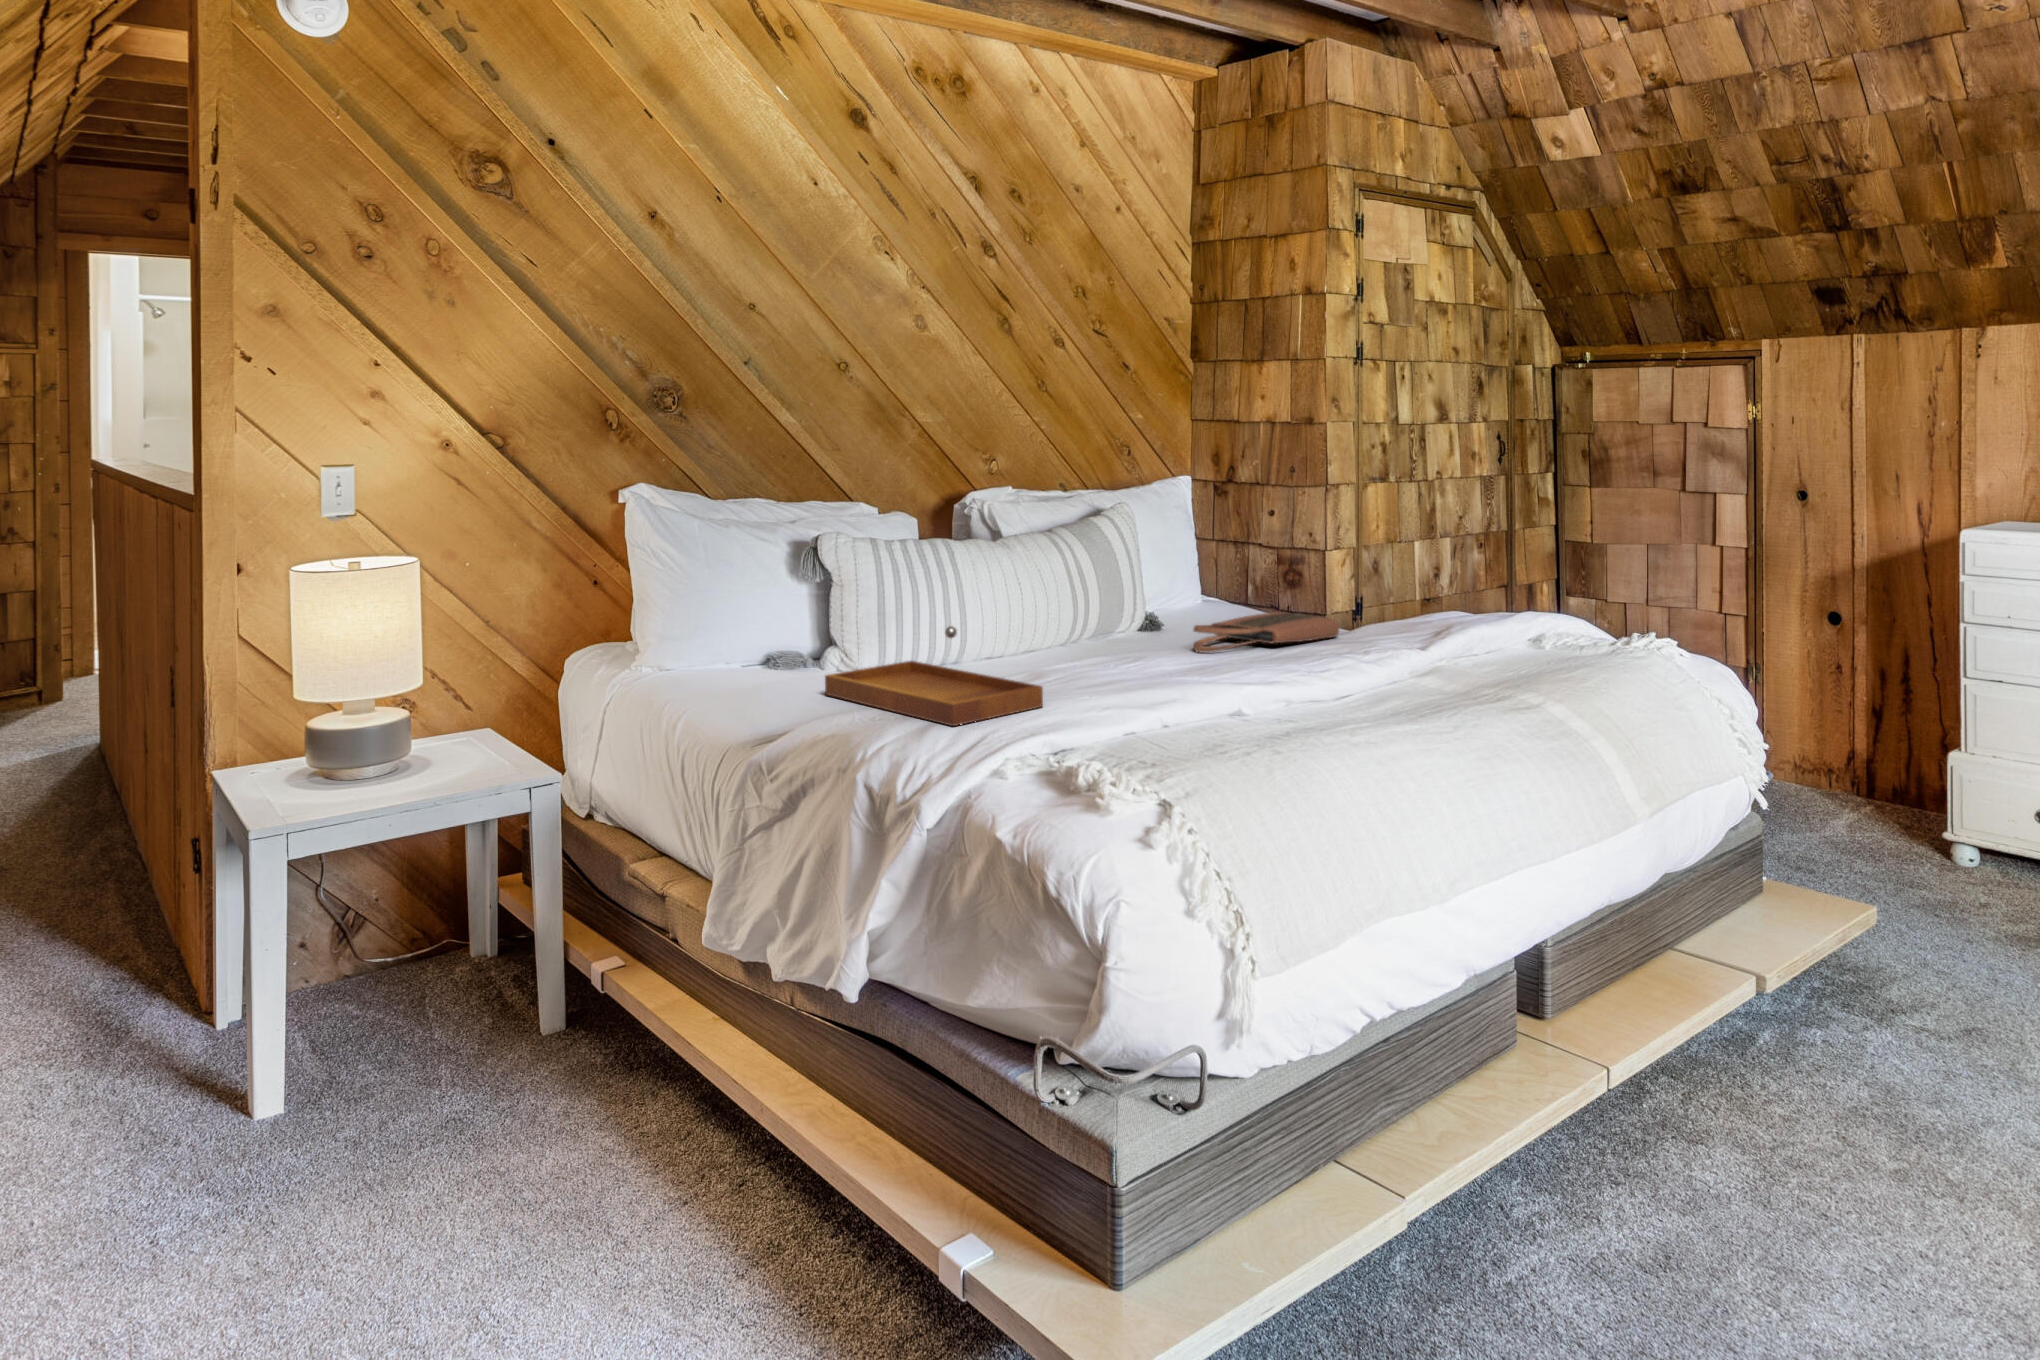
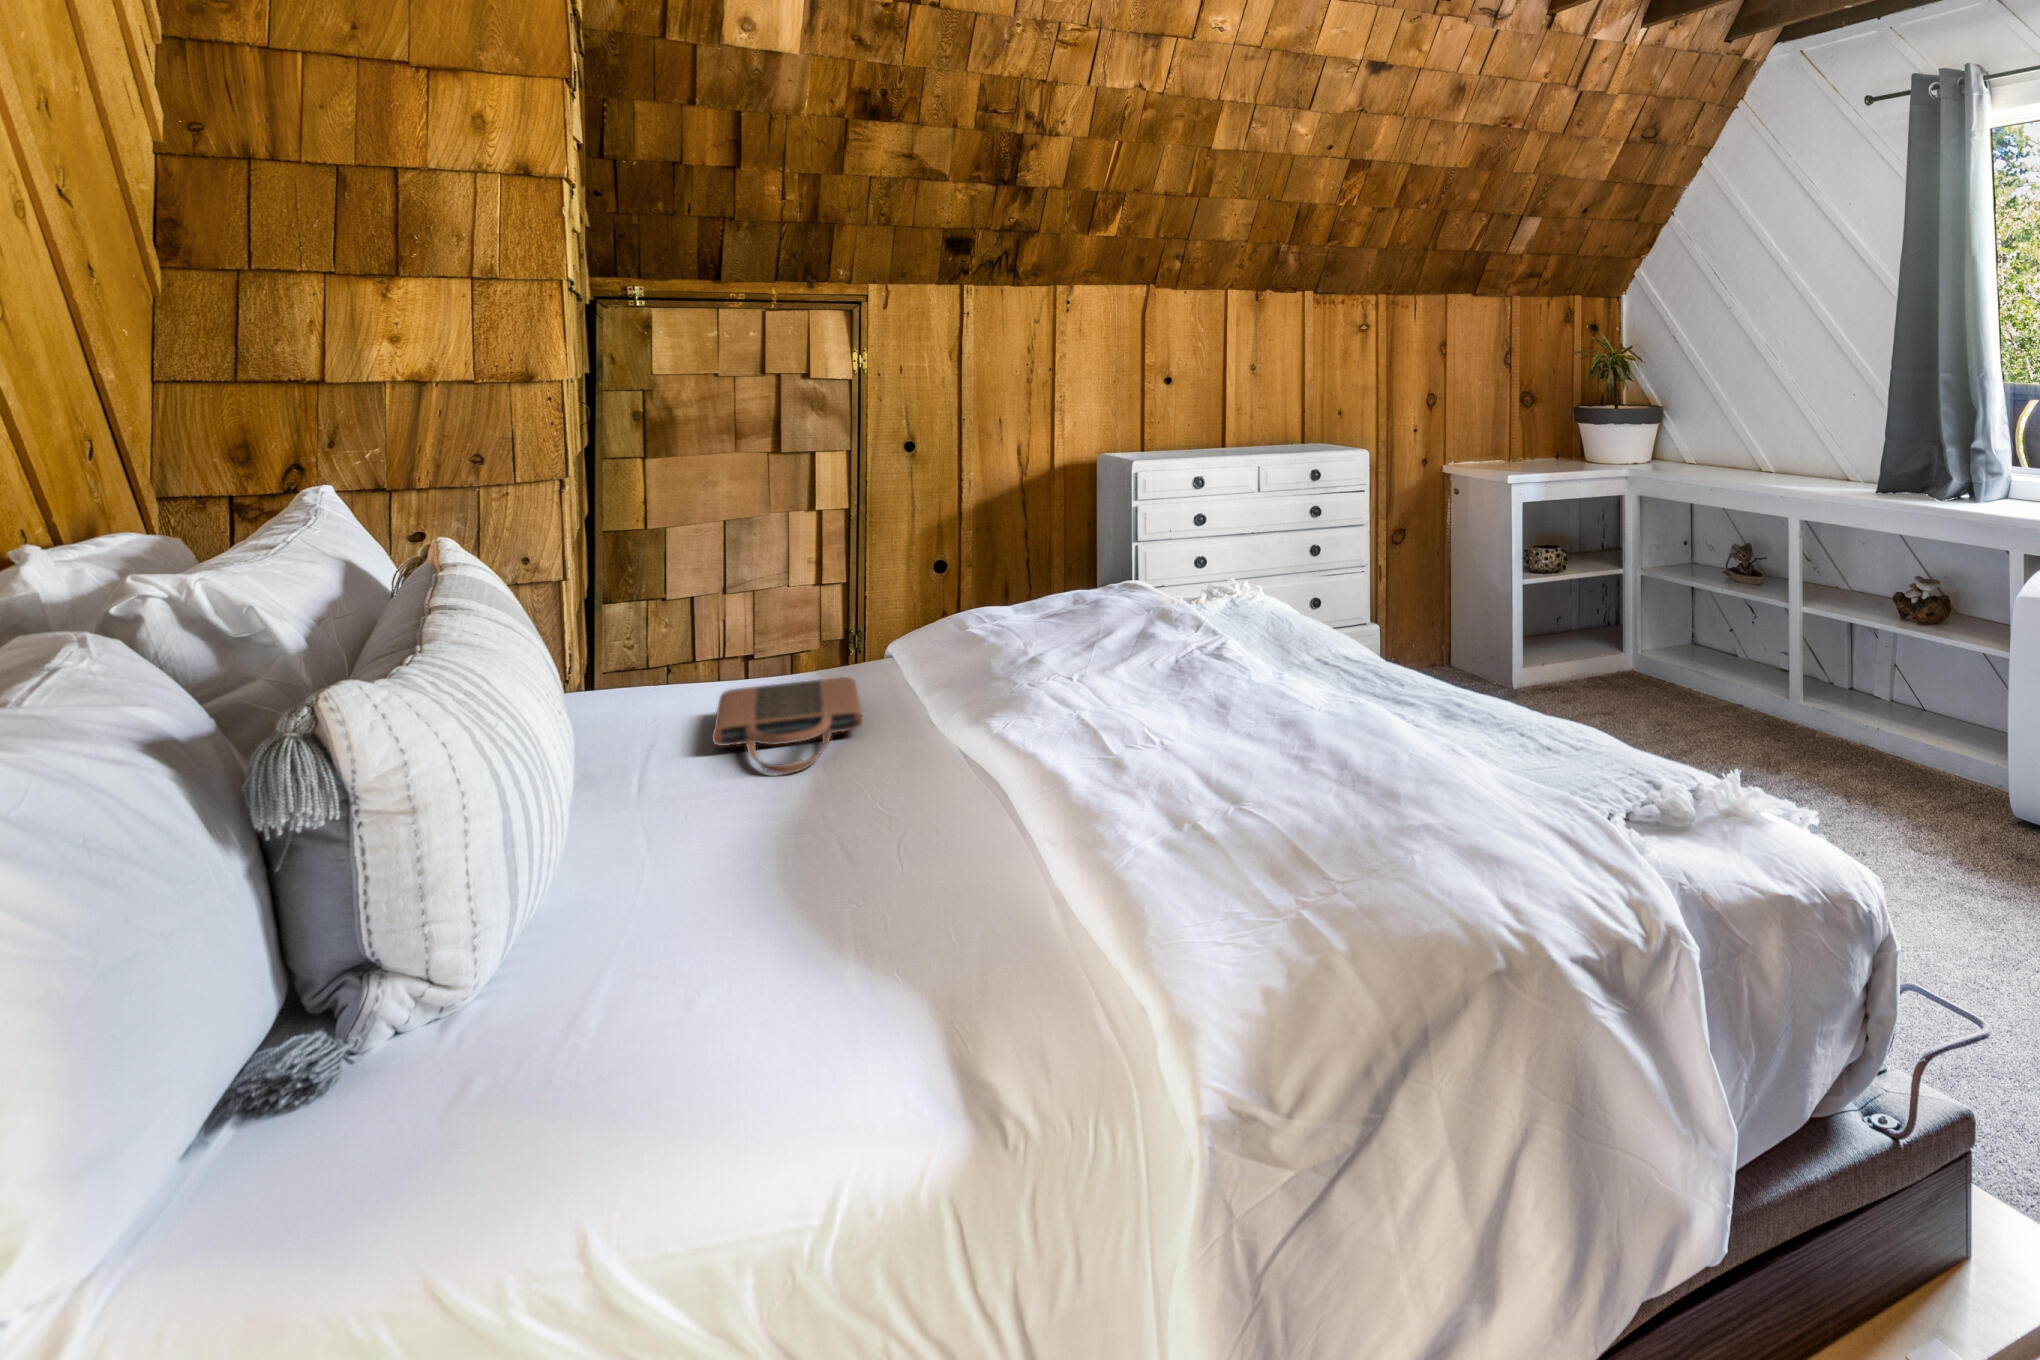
tray: present [825,626,1043,726] -> none [527,836,1022,1104]

